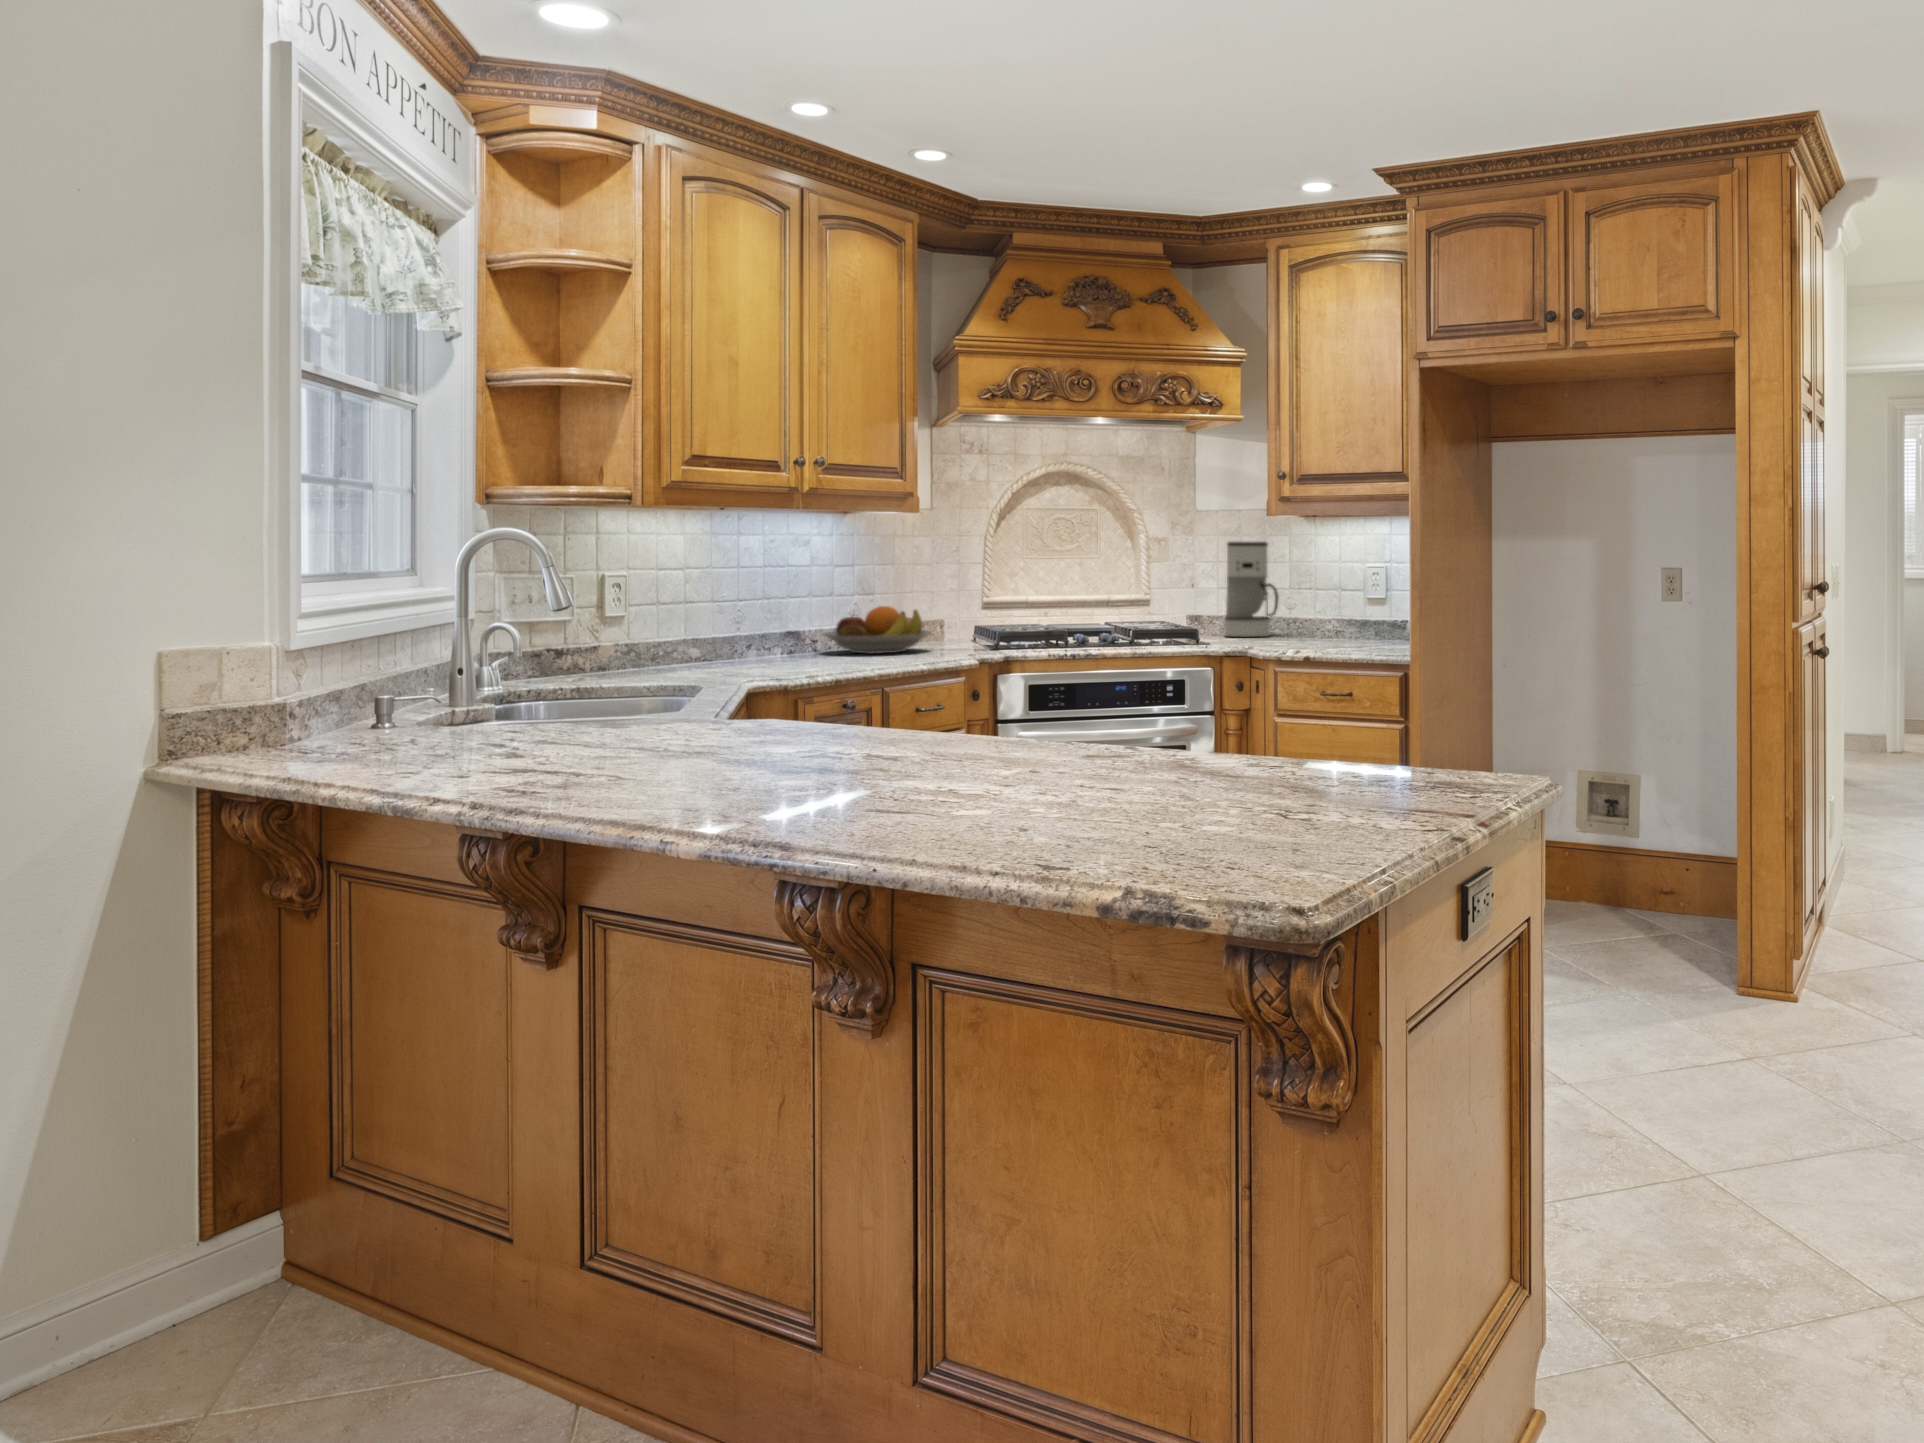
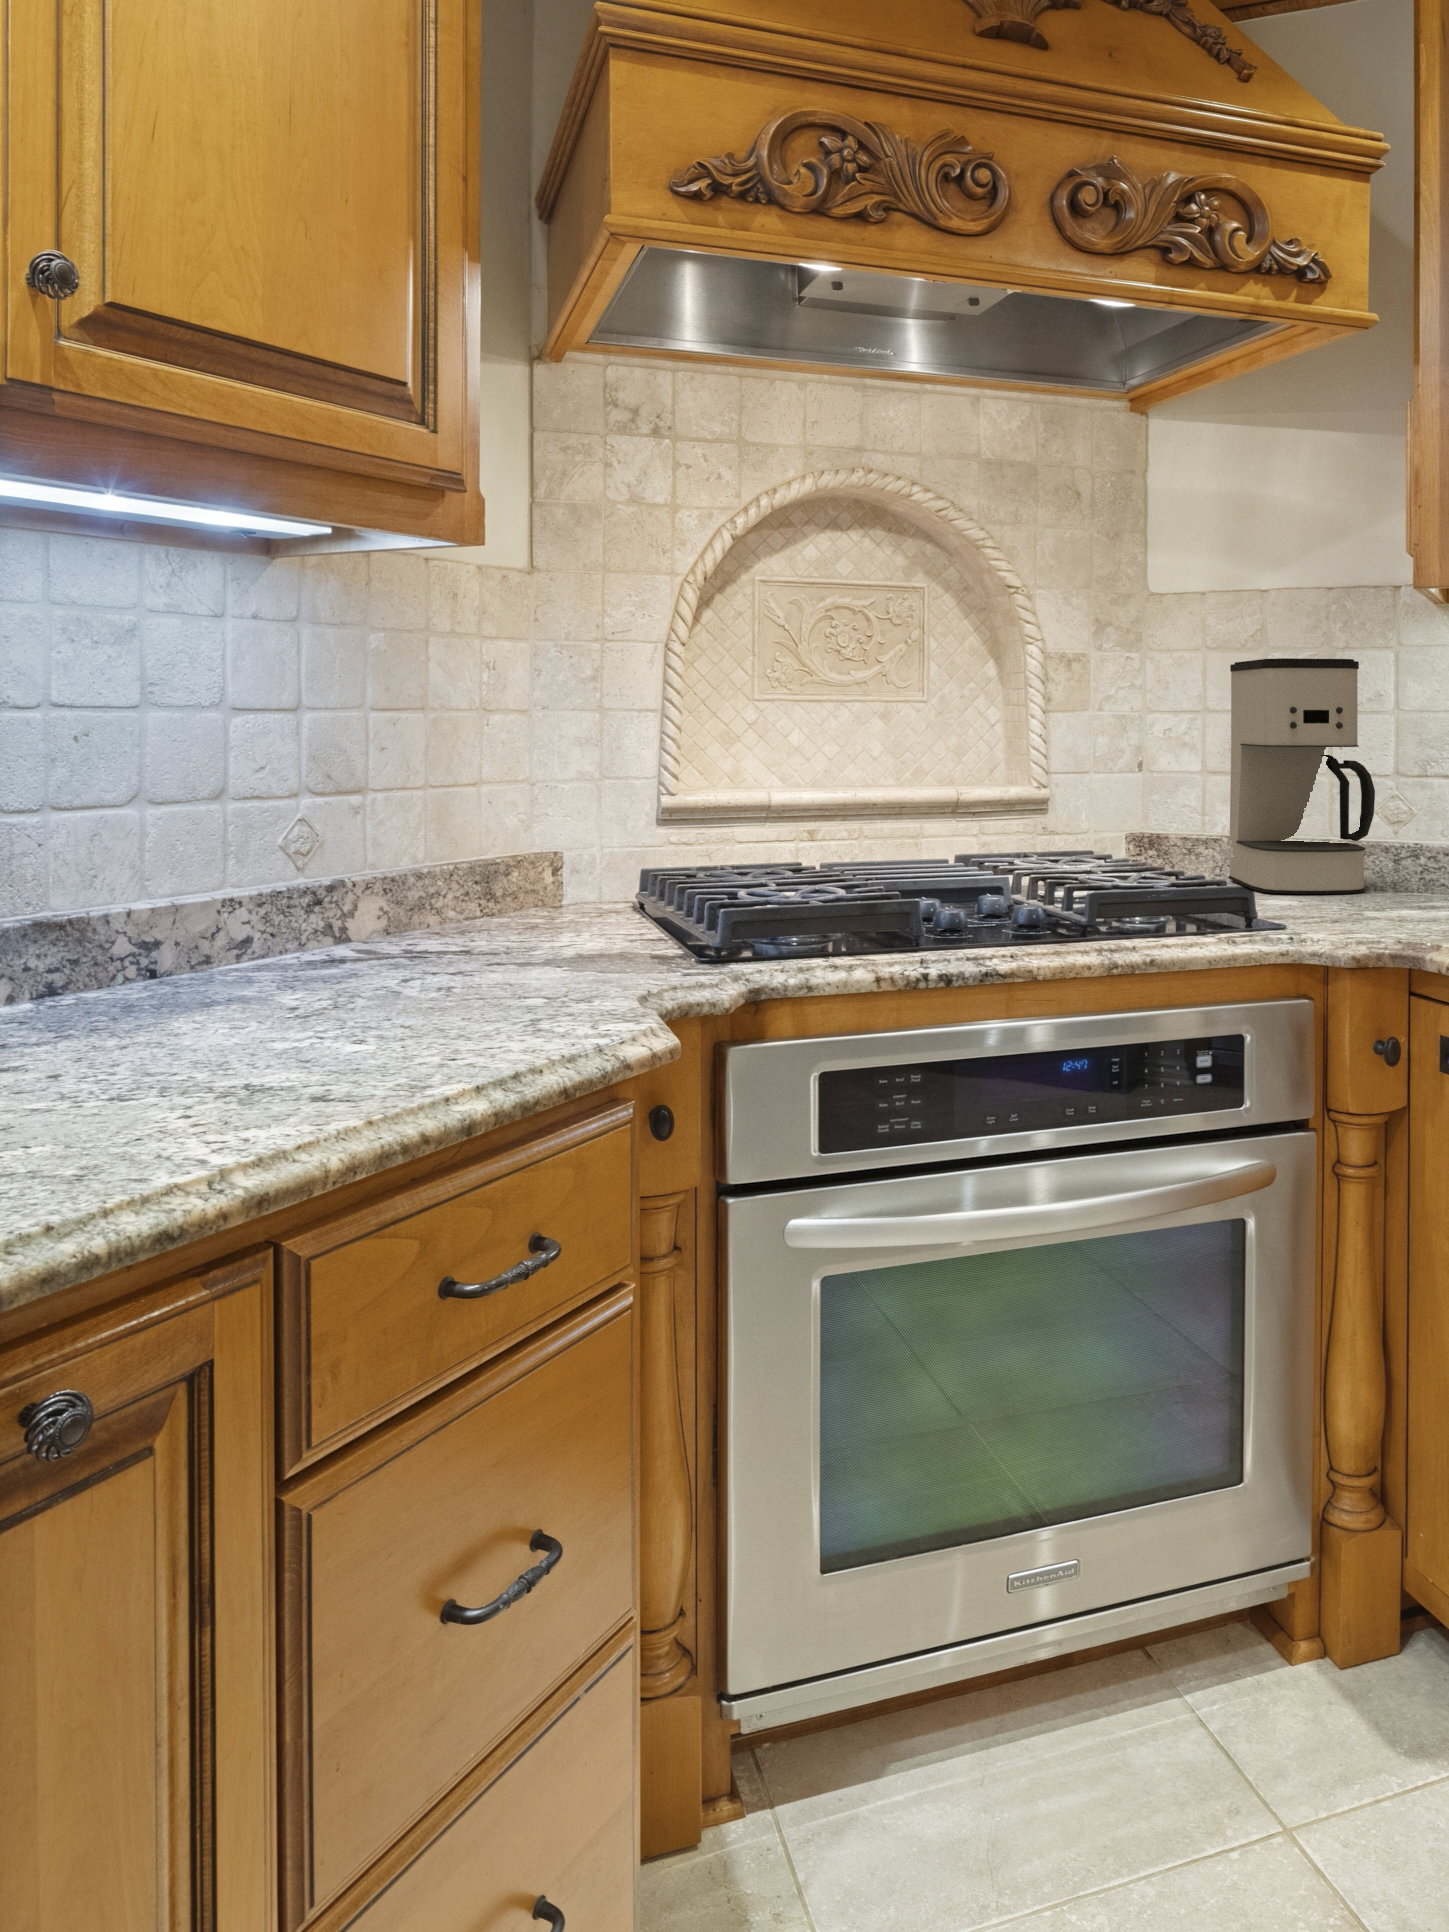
fruit bowl: present [823,606,932,654] -> none [149,834,531,997]

